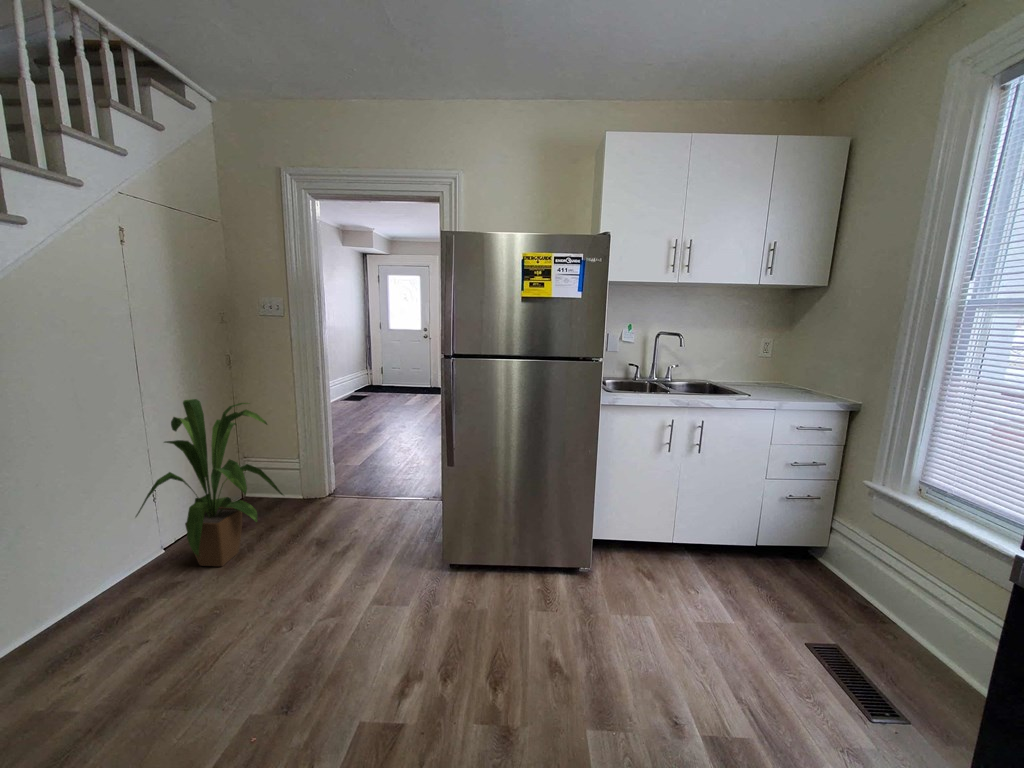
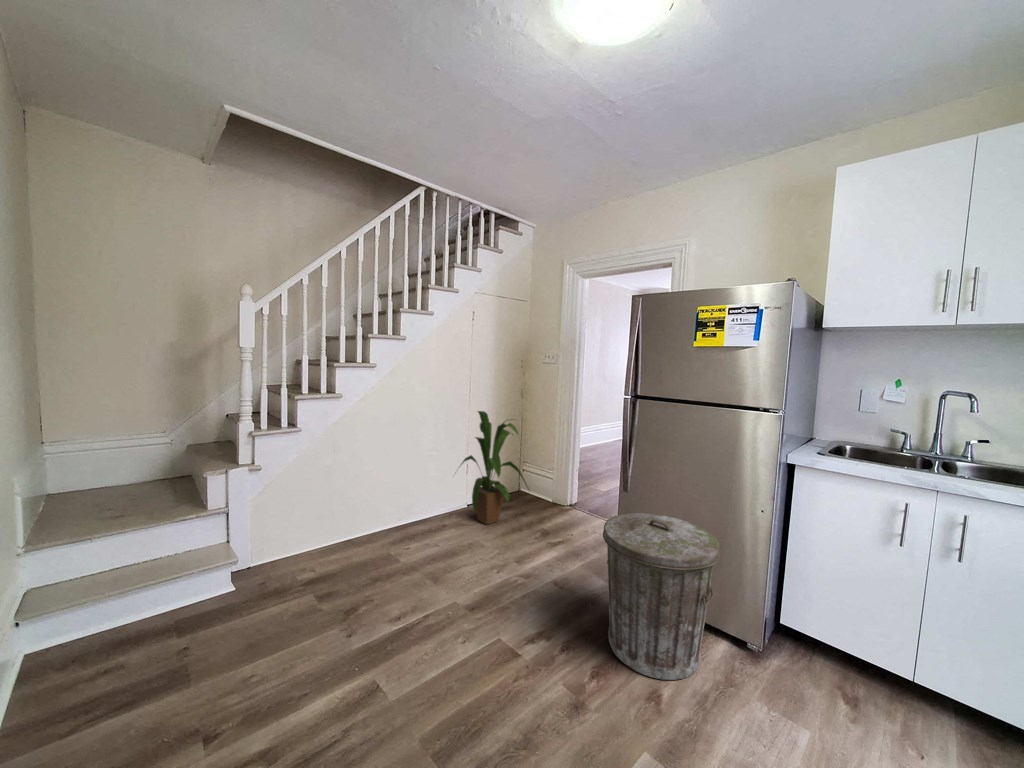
trash can: none [461,478,581,653] -> present [603,513,720,680]

